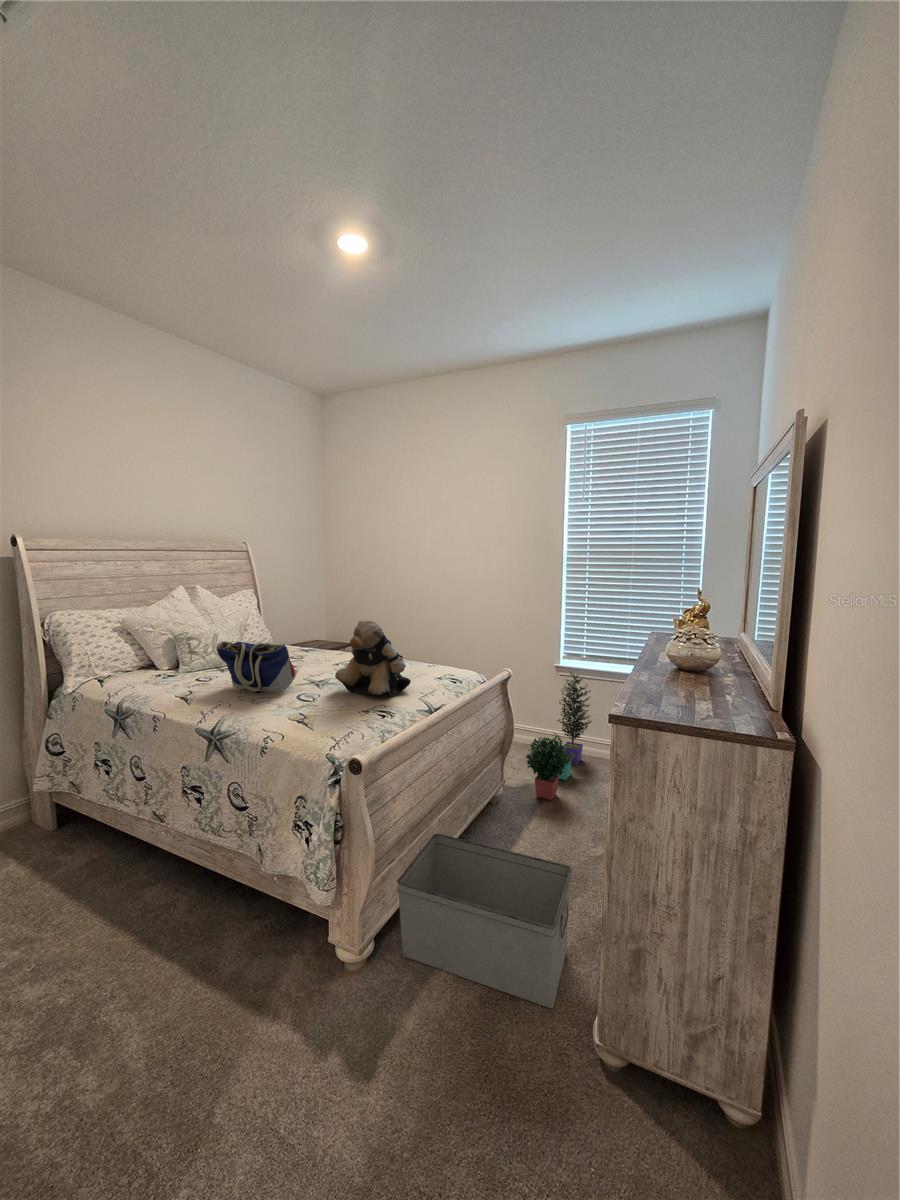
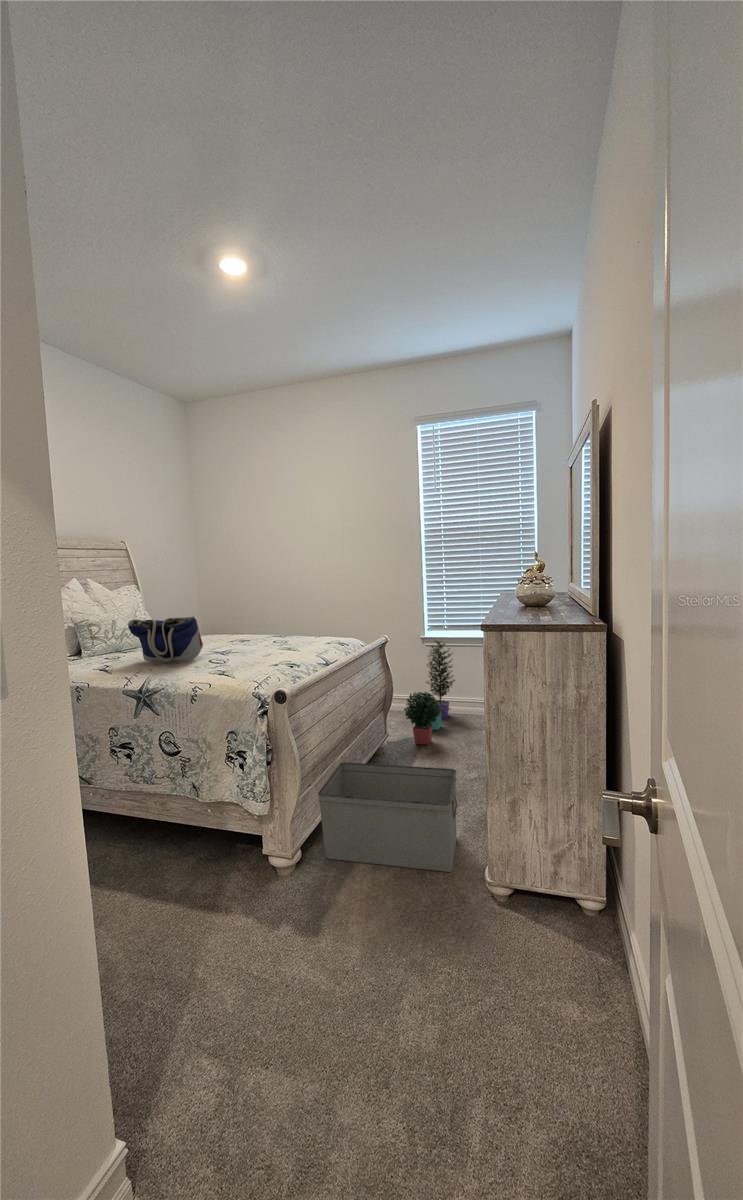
teddy bear: present [335,621,411,697] -> none [239,591,306,657]

